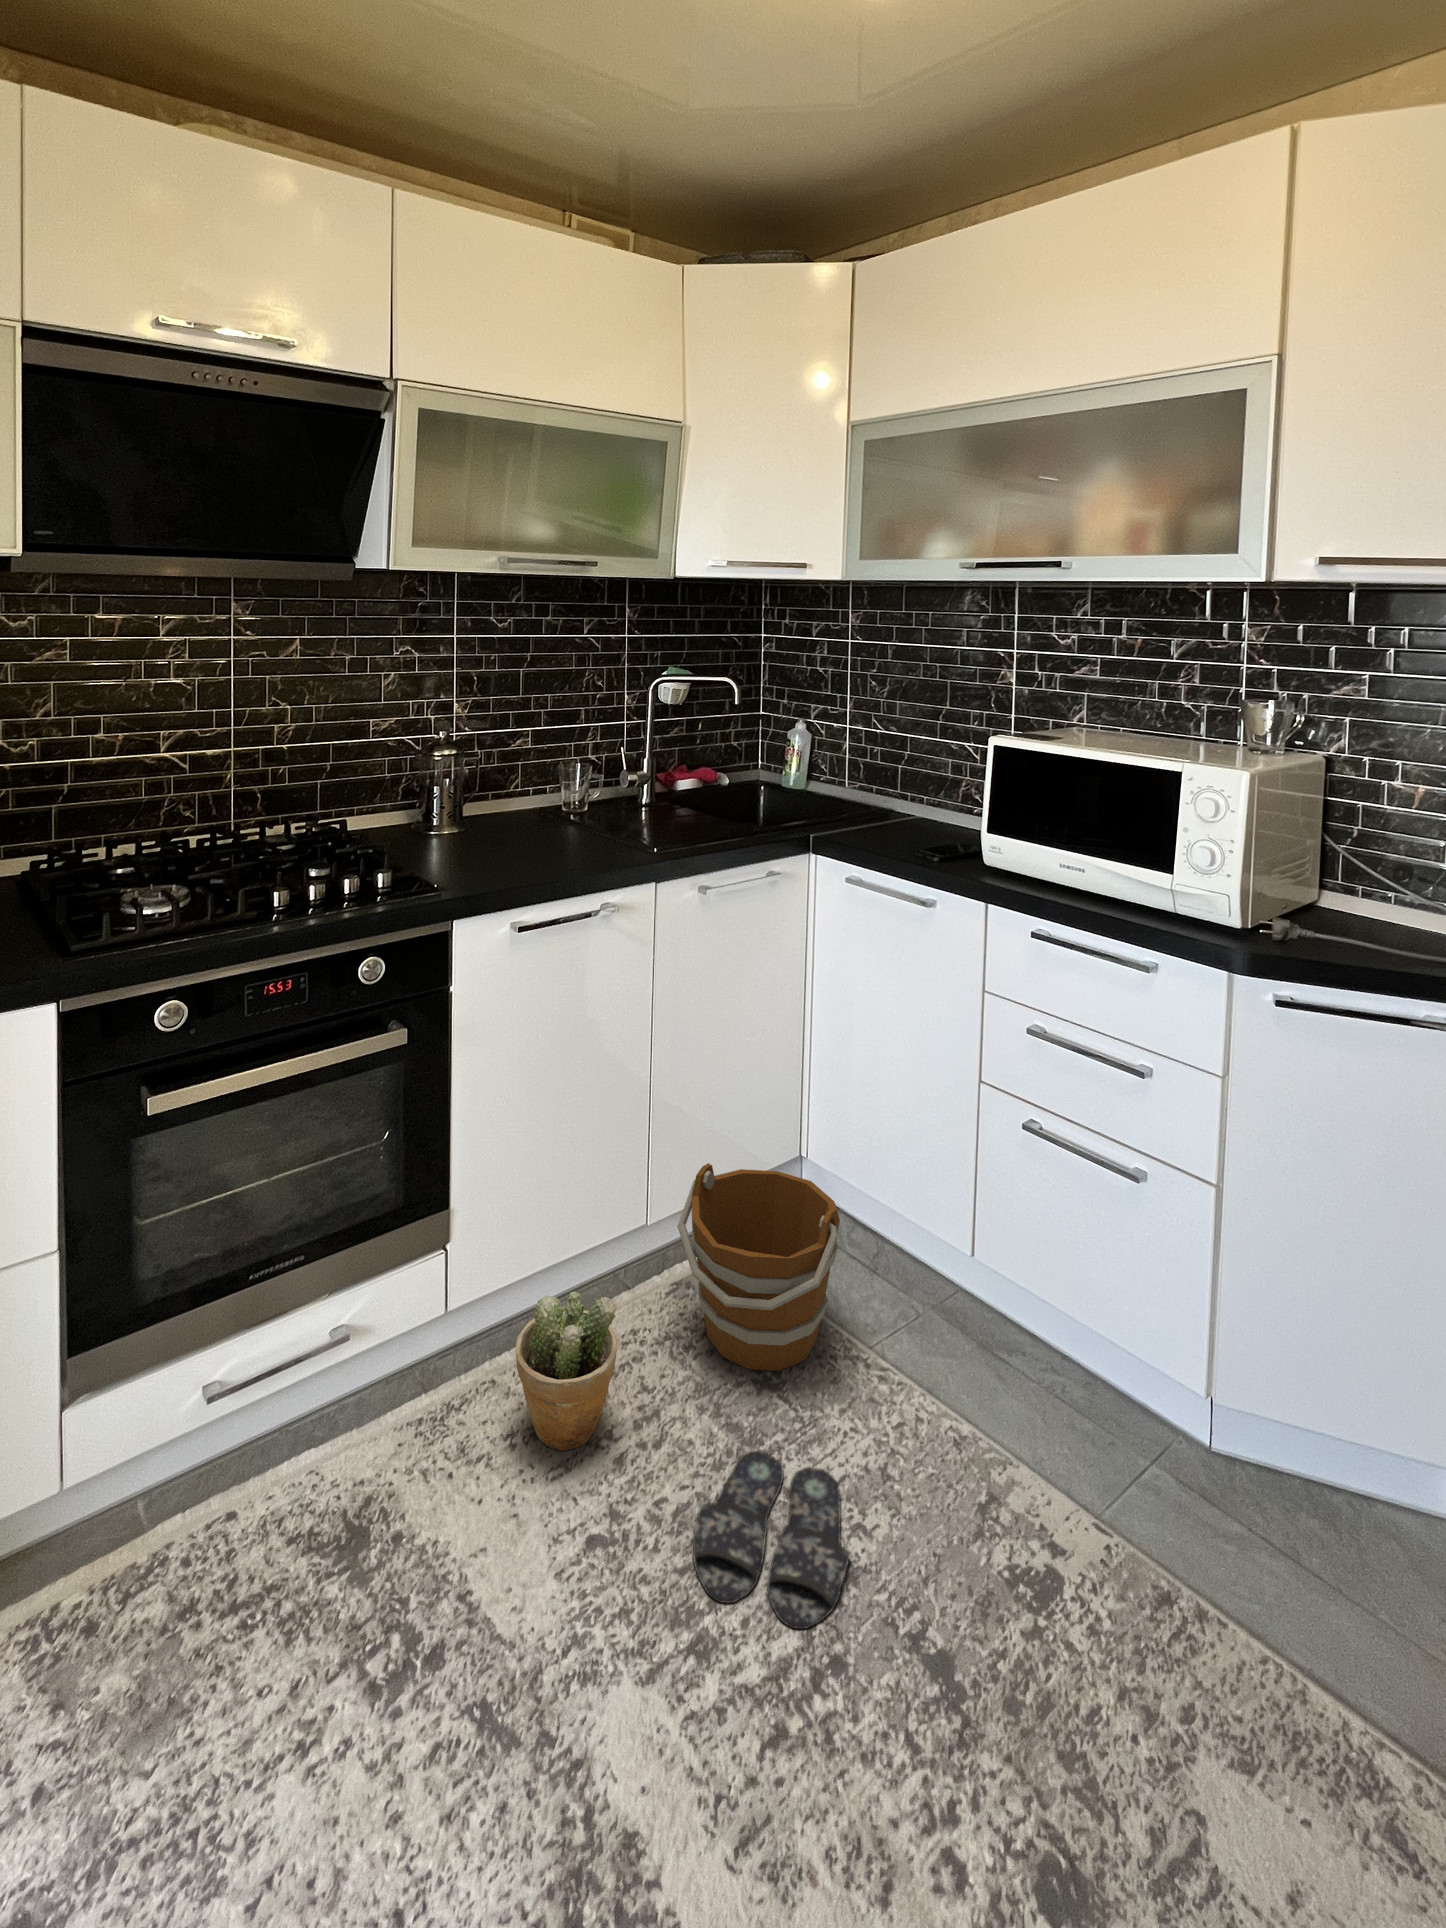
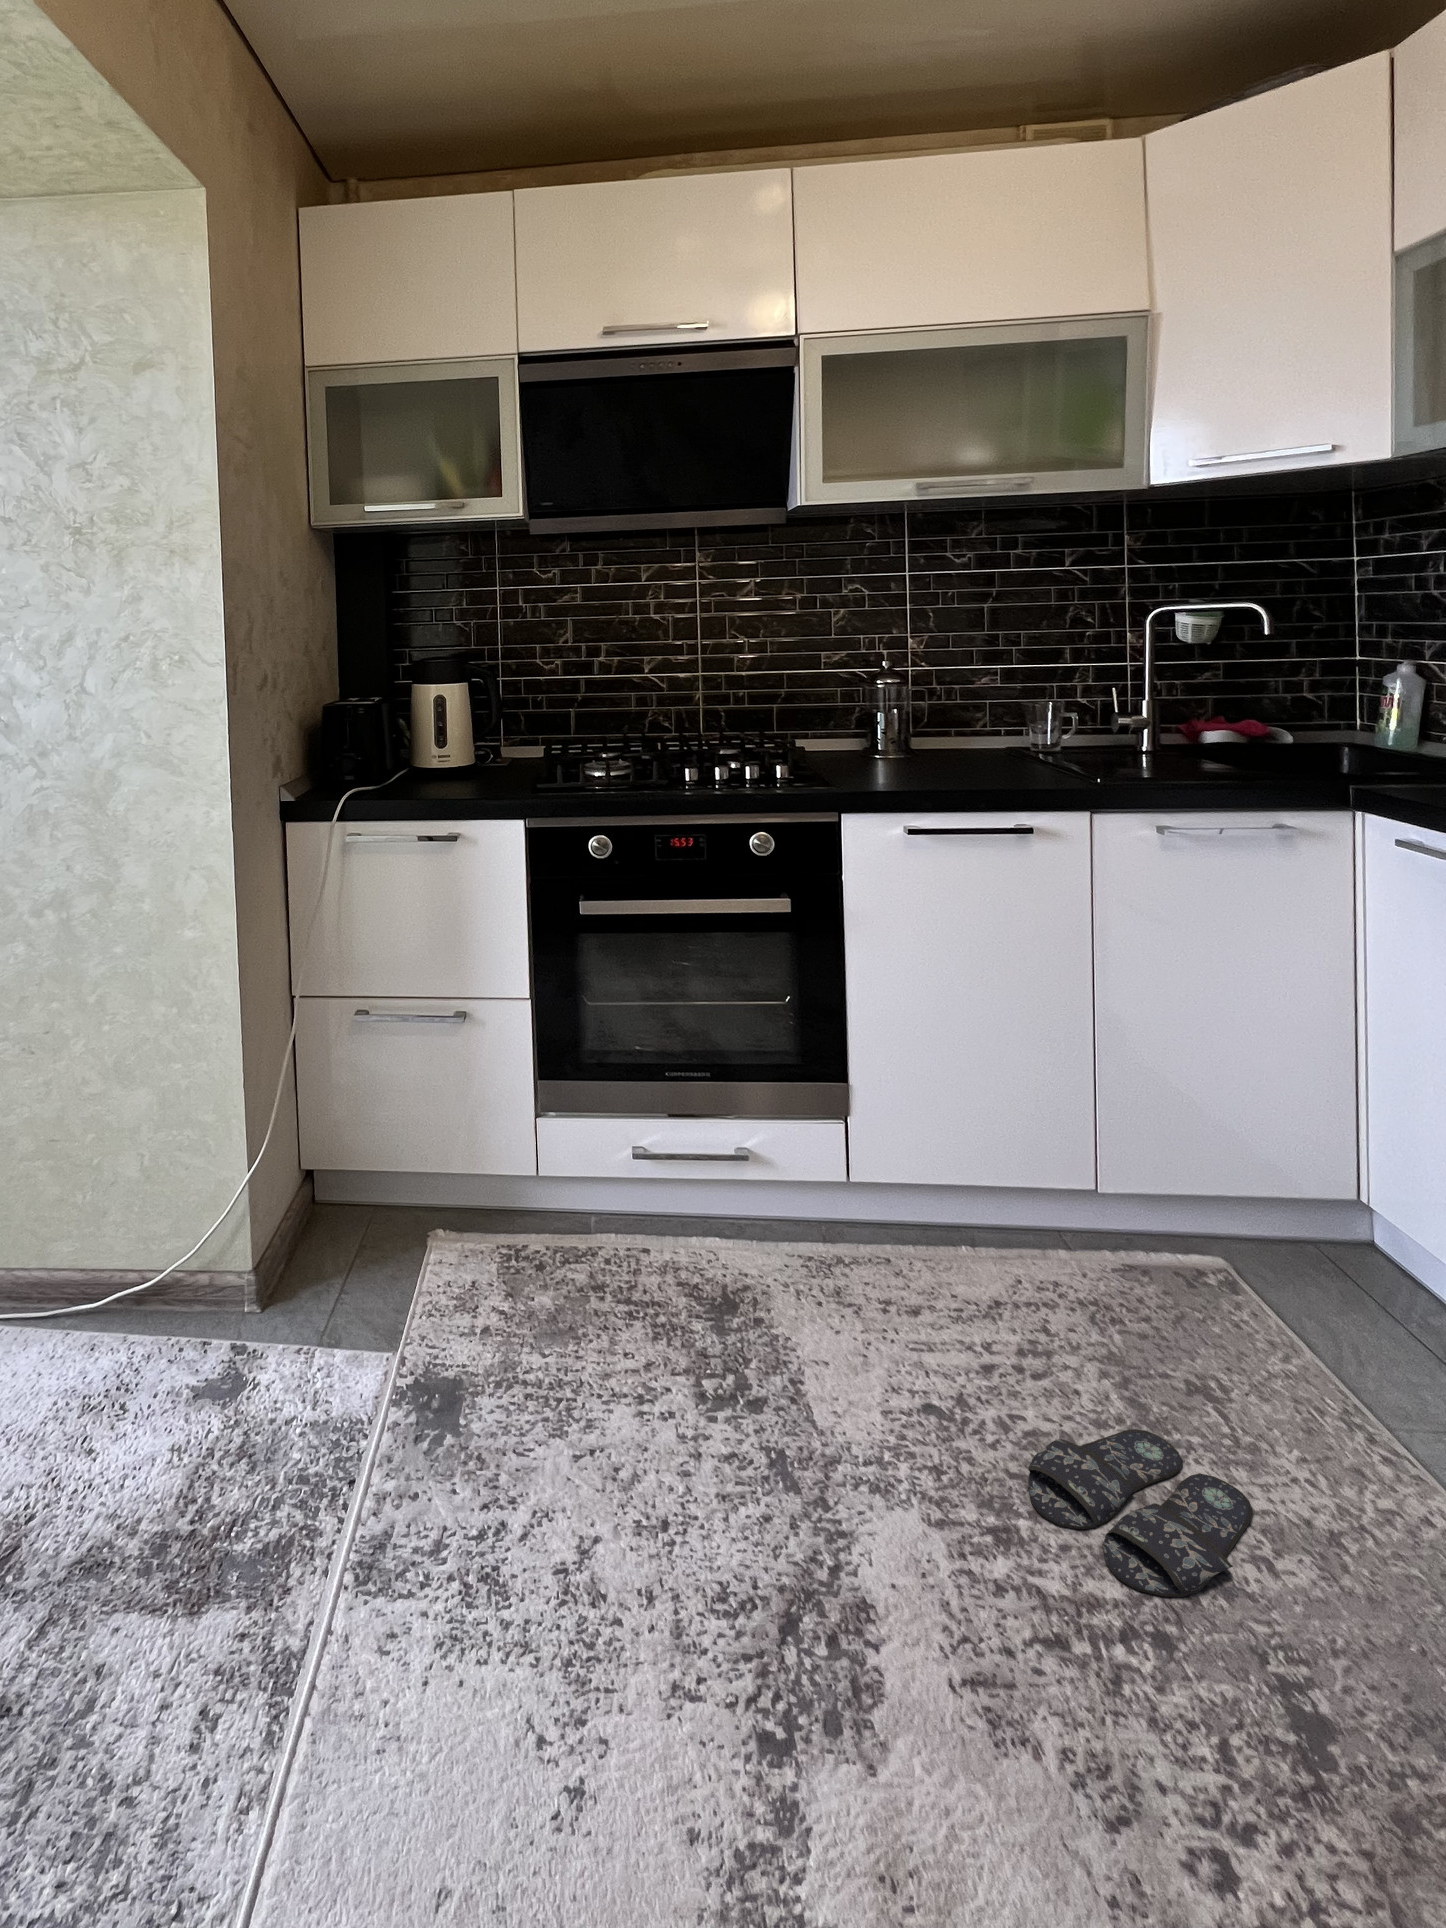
bucket: present [678,1163,840,1371] -> none [1108,1136,1335,1396]
potted plant: present [515,1292,617,1450] -> none [887,1183,997,1341]

